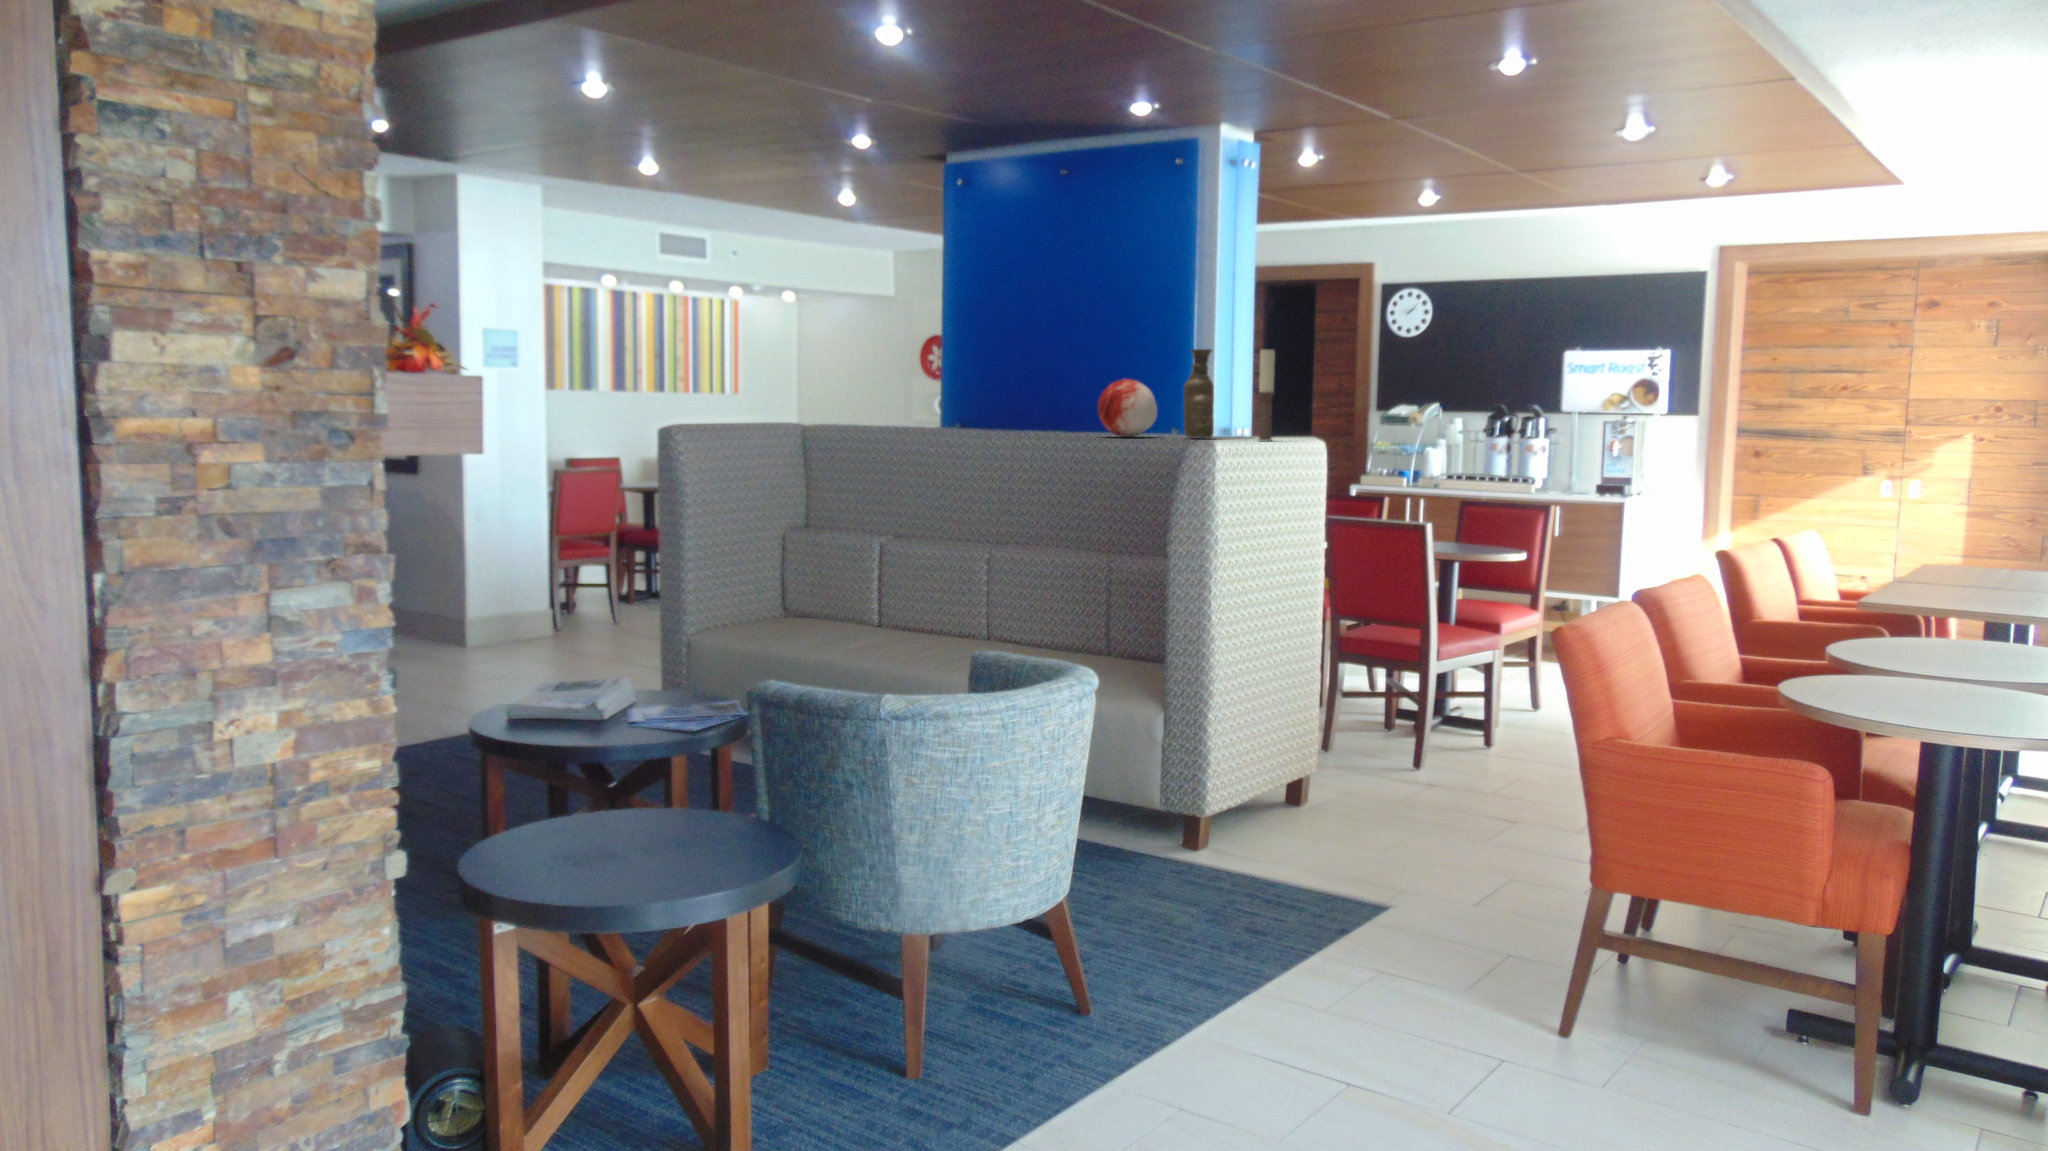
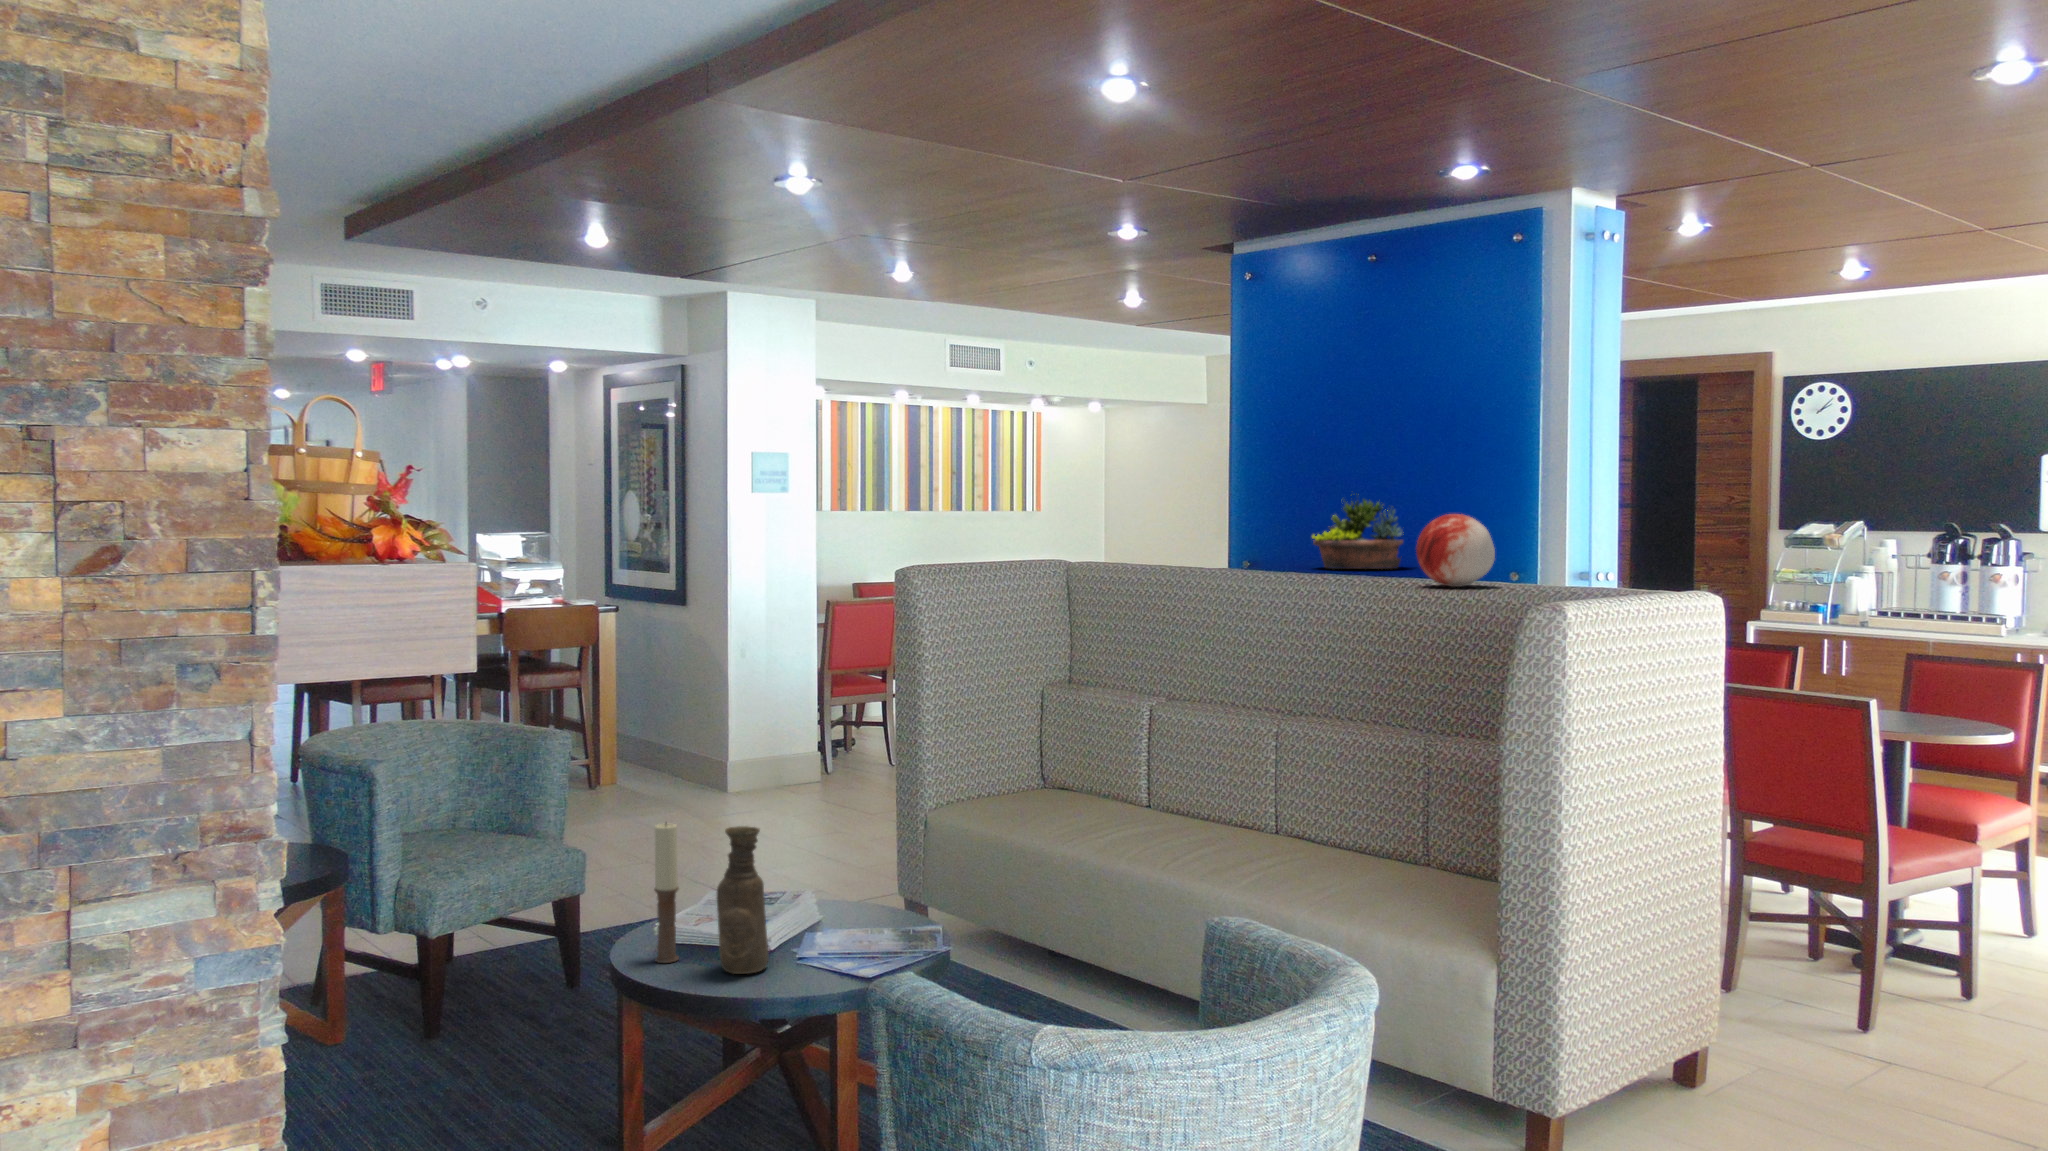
vase: present [1184,349,1214,438] -> present [717,826,768,974]
candle: present [1258,349,1275,441] -> present [654,823,679,963]
succulent planter: none [1010,359,1091,430] -> present [1312,493,1403,569]

